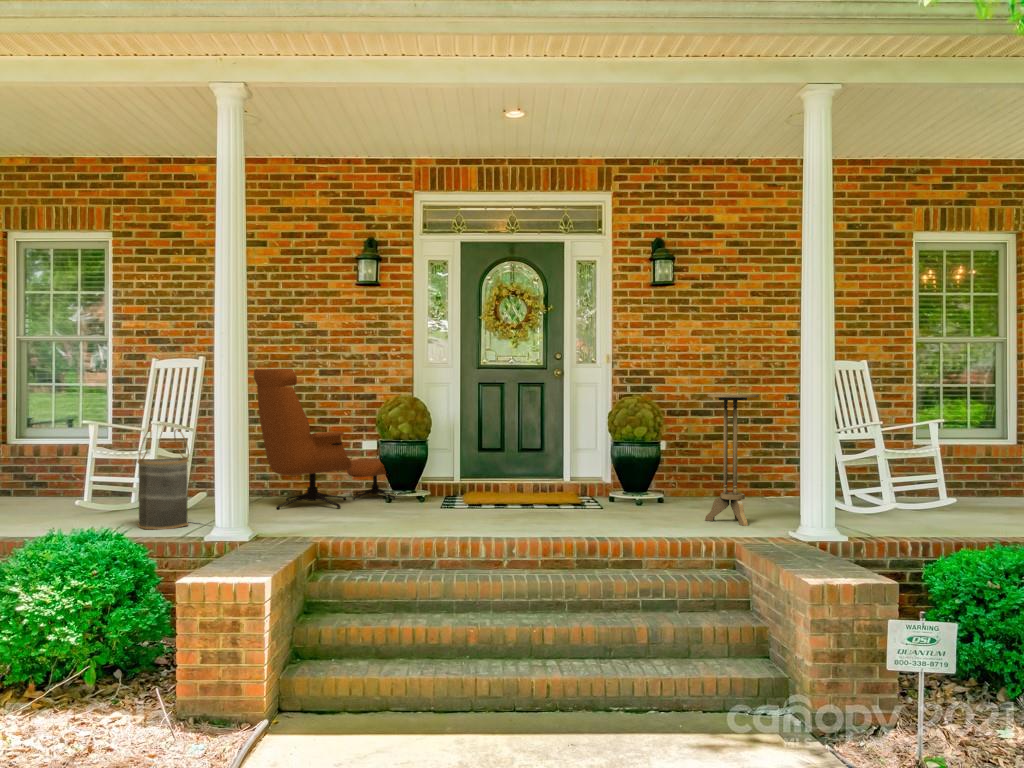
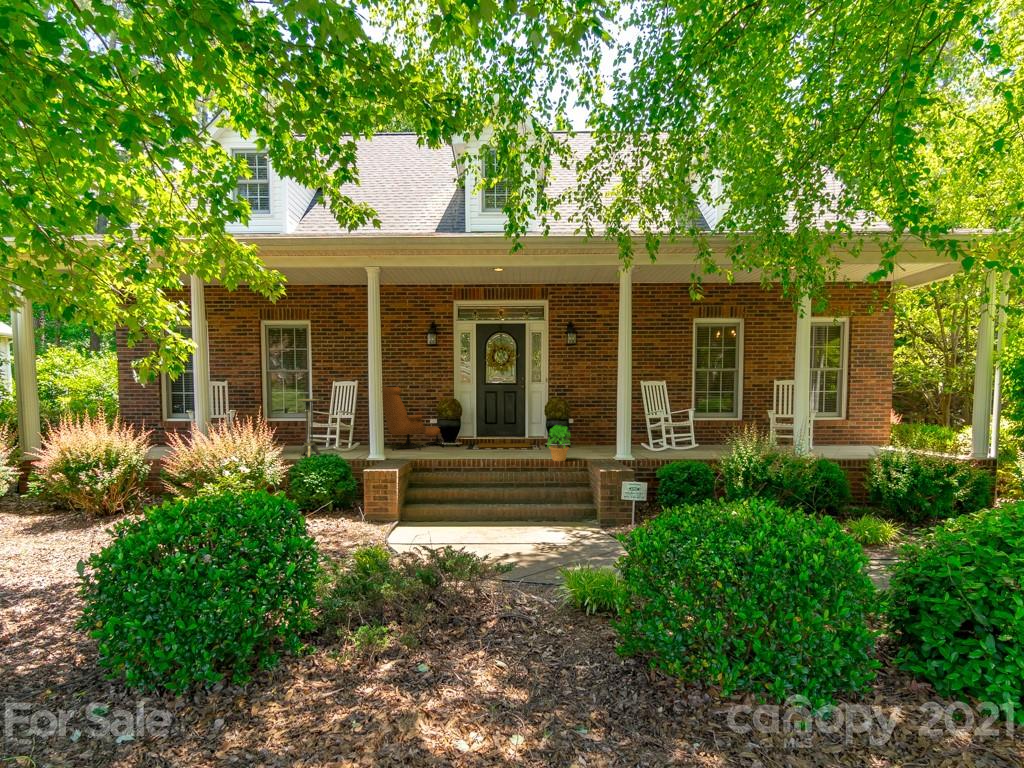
side table: present [705,394,759,526] -> present [298,399,321,457]
basket: present [137,429,189,529] -> none [332,415,355,459]
potted plant: none [628,451,688,536] -> present [548,425,571,461]

